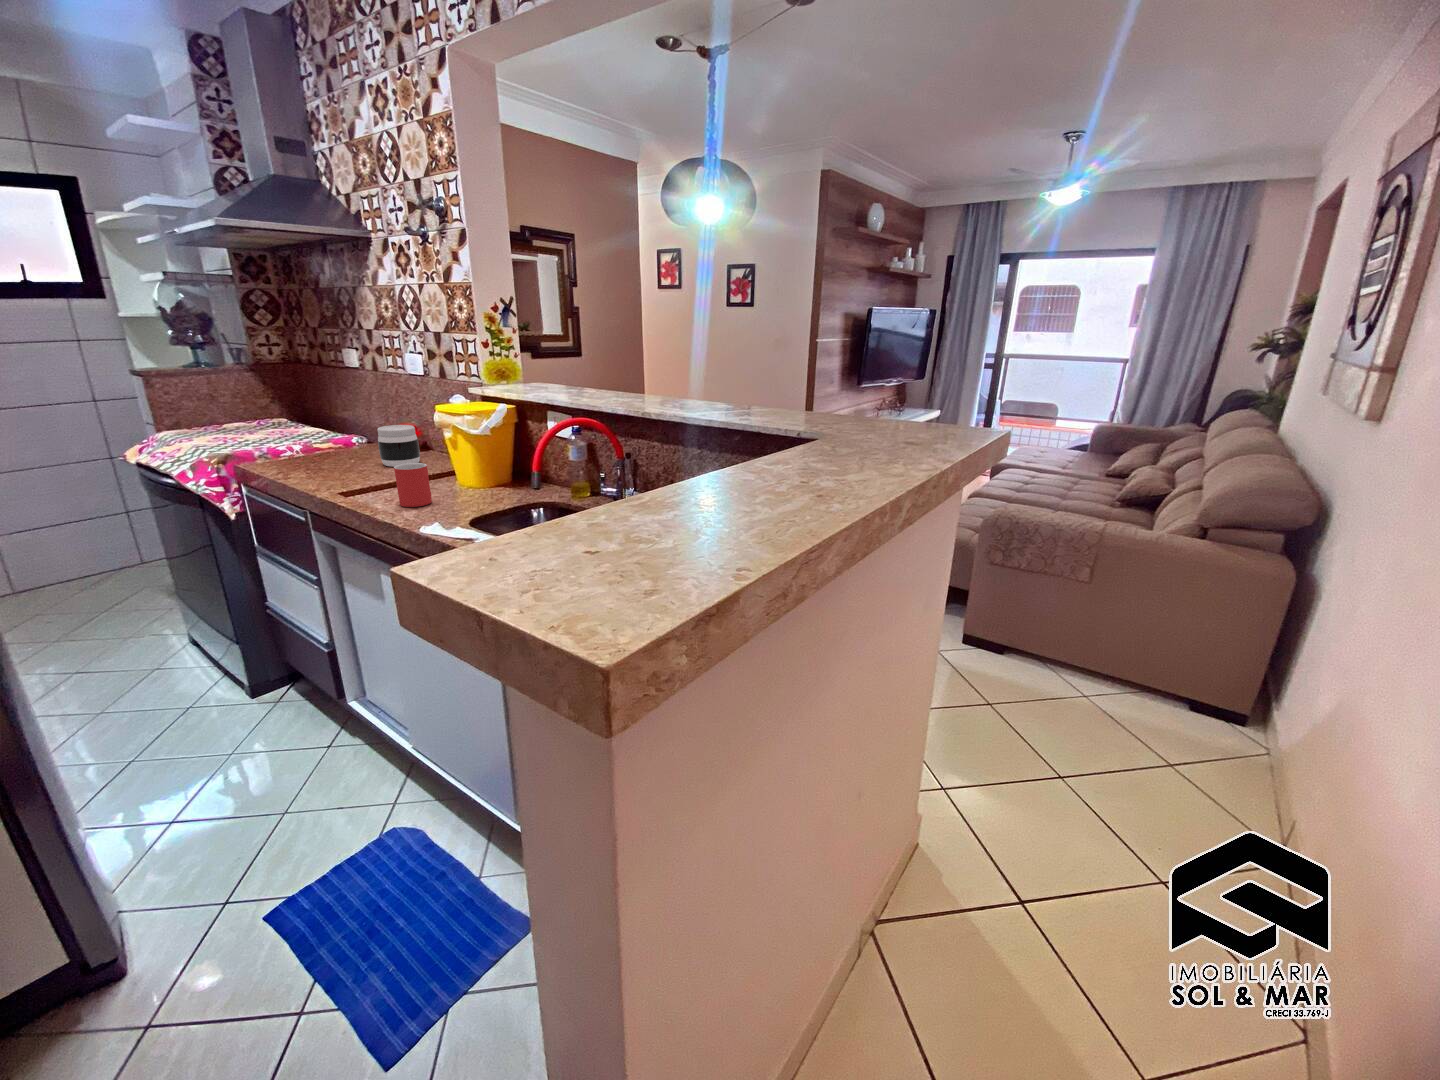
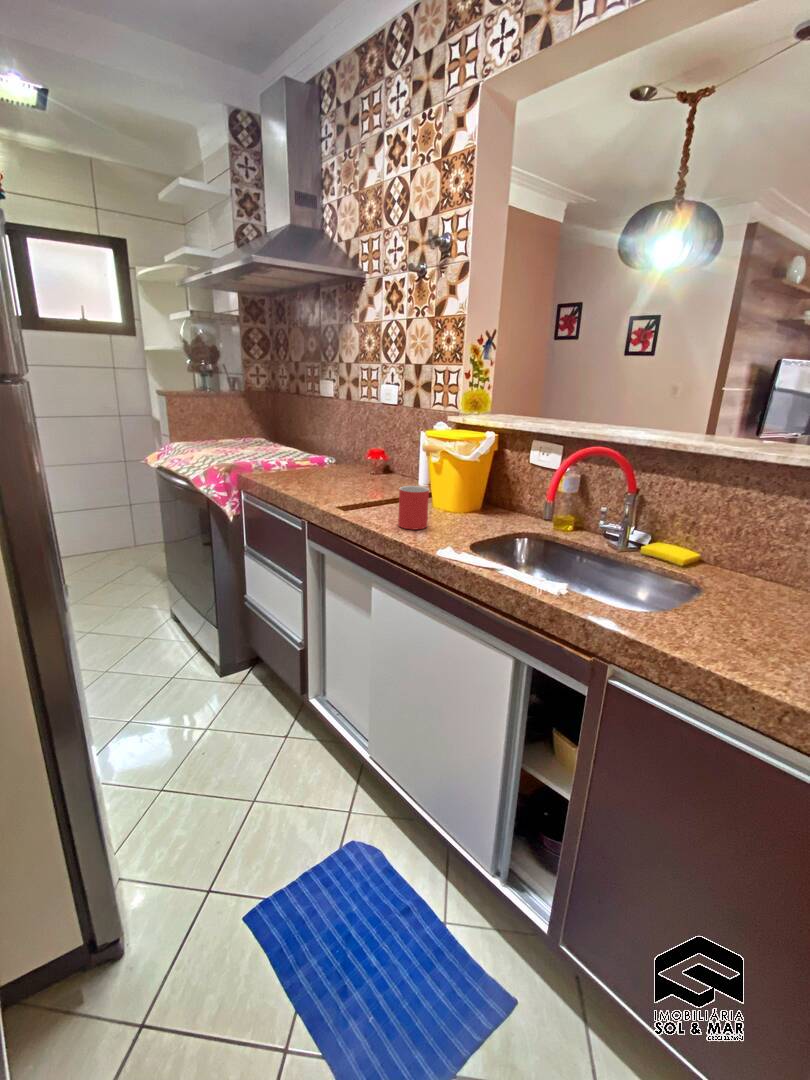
jar: present [377,425,420,467] -> none [359,448,392,486]

